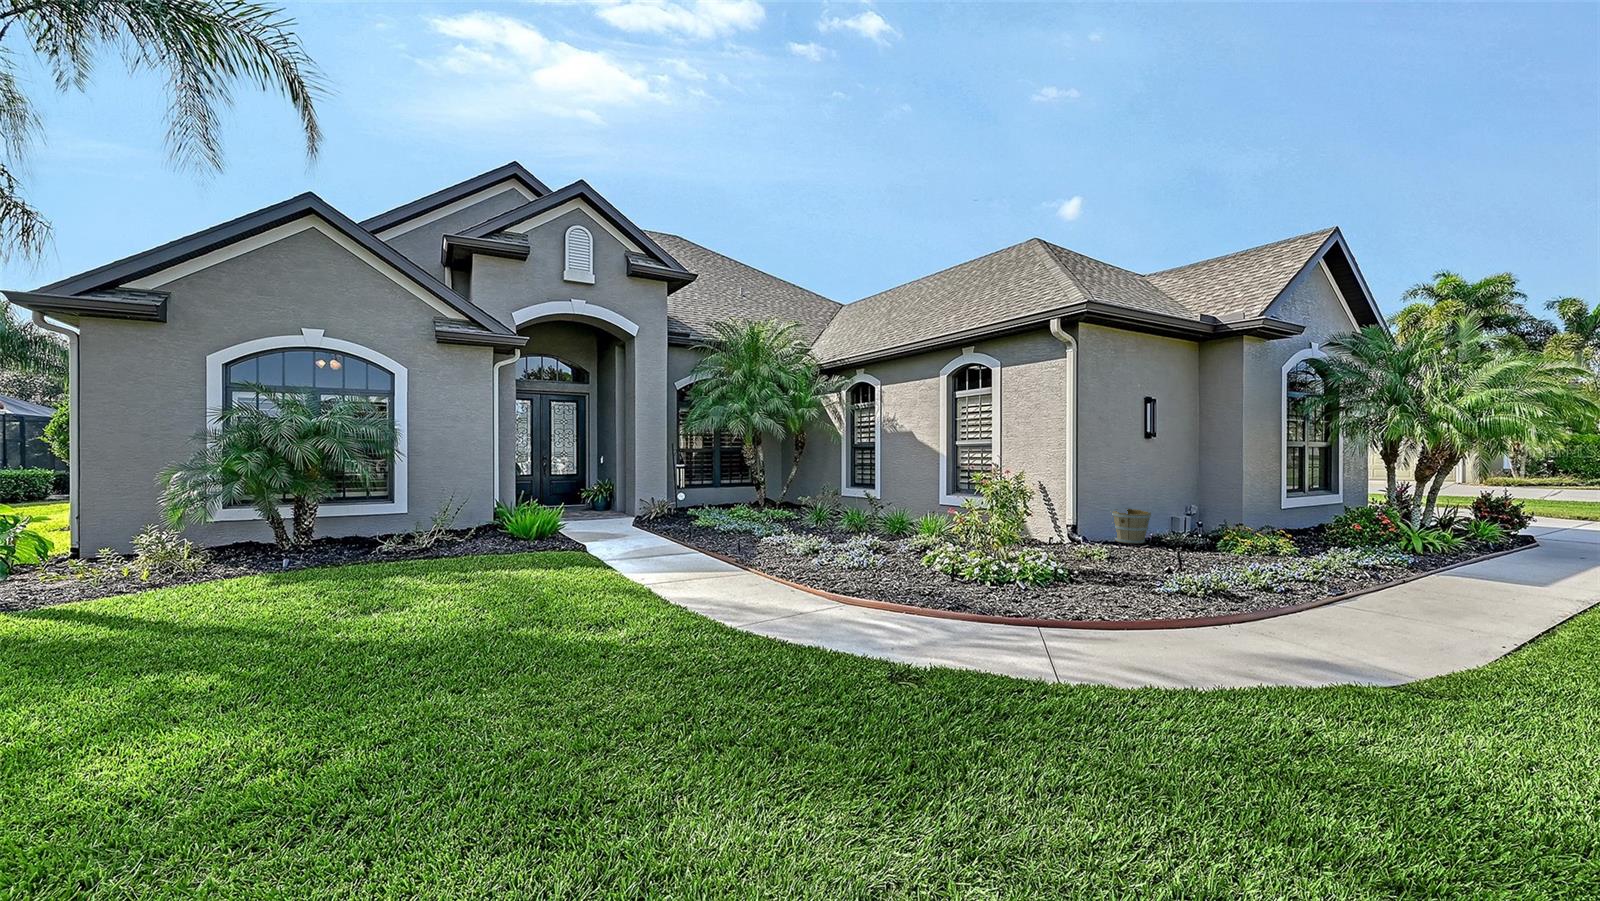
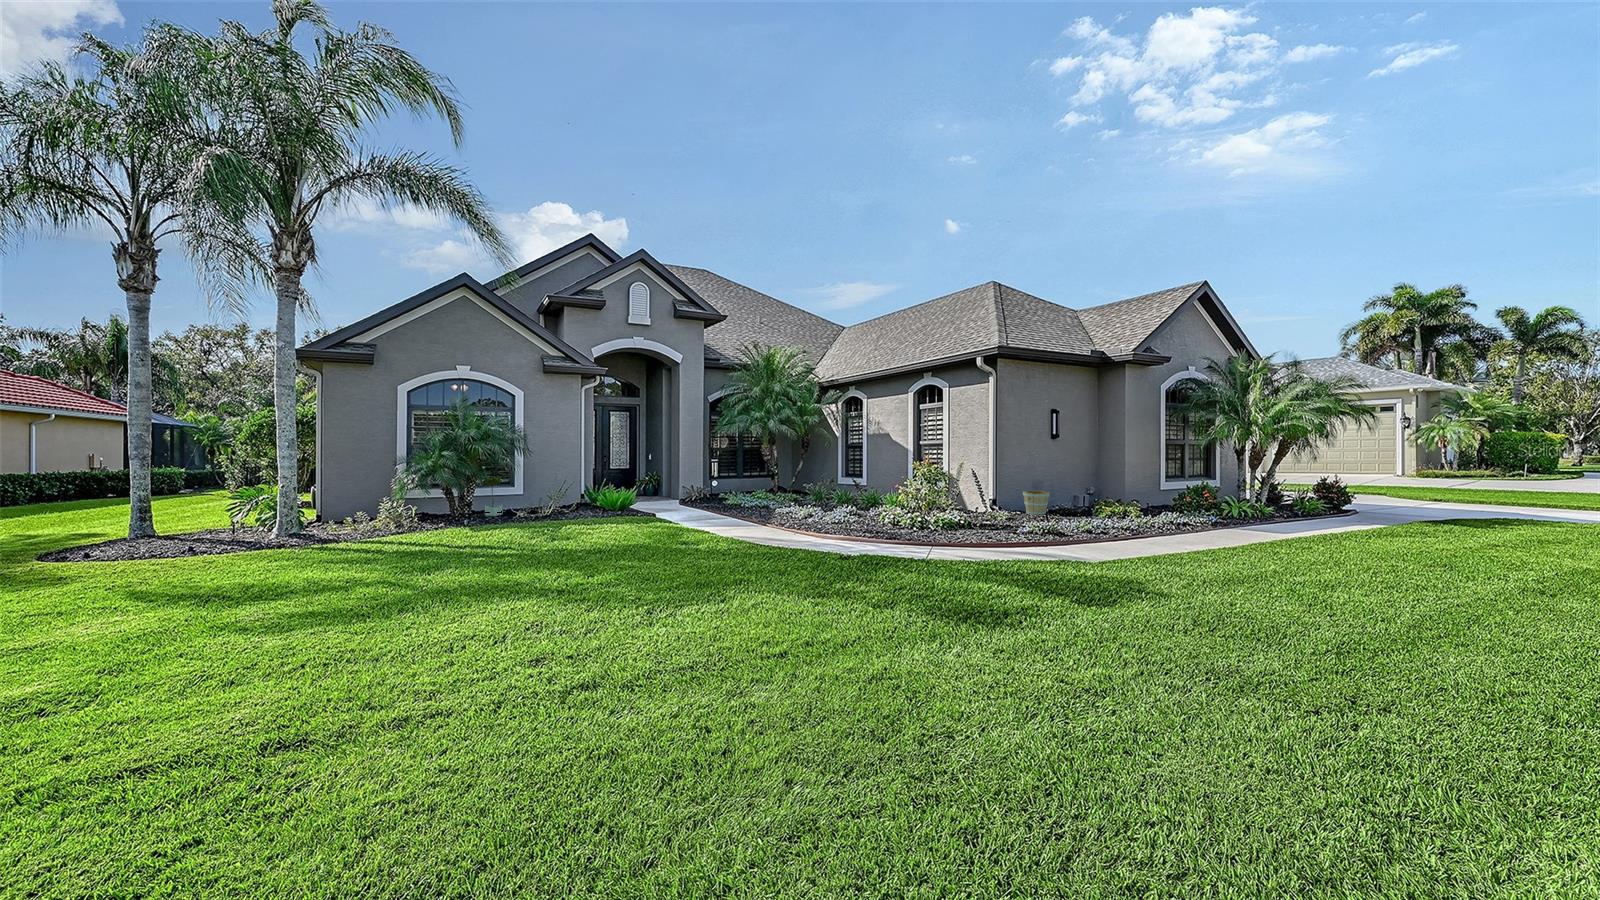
potted tree: none [331,487,366,548] -> present [482,477,503,516]

